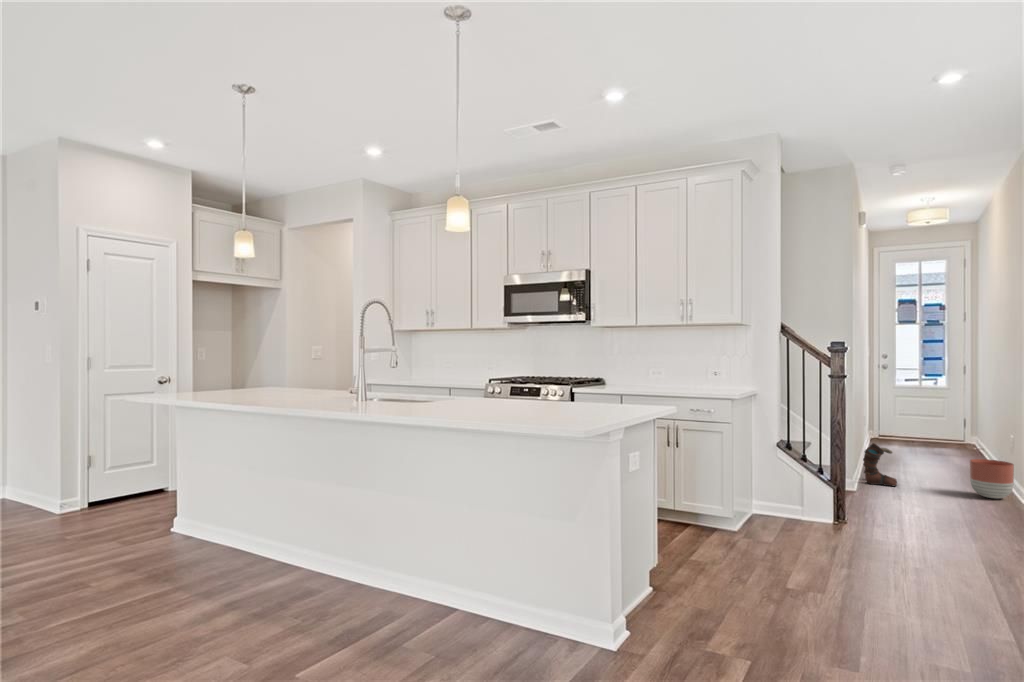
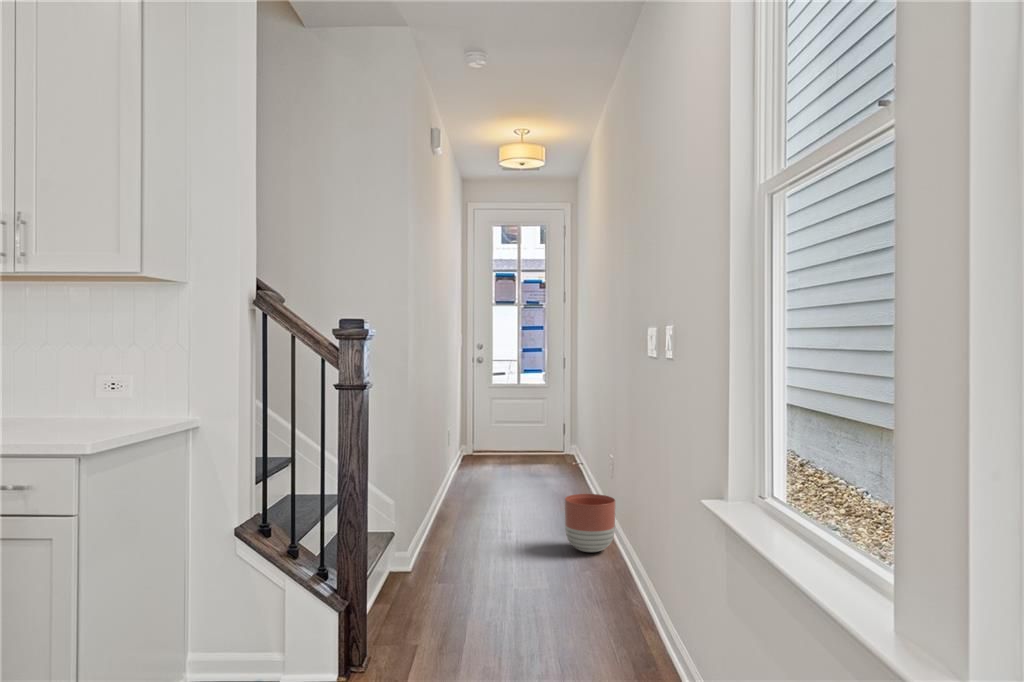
boots: present [863,443,897,486] -> none [429,481,476,549]

